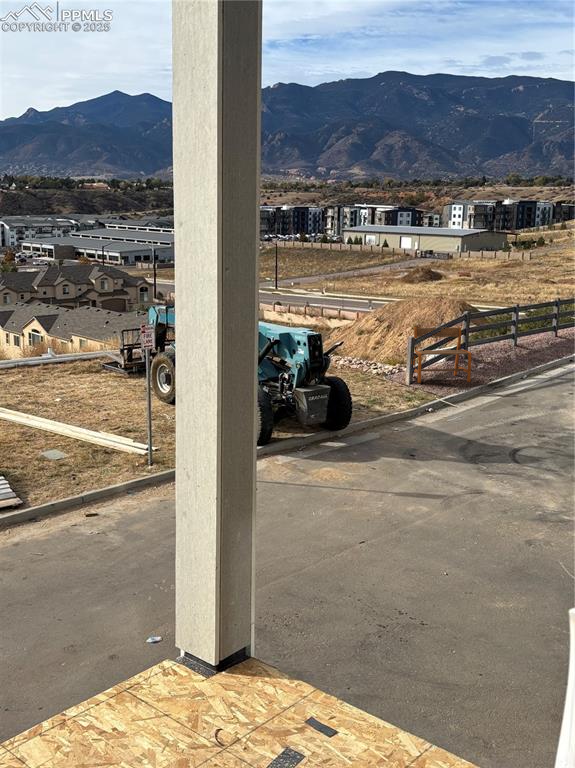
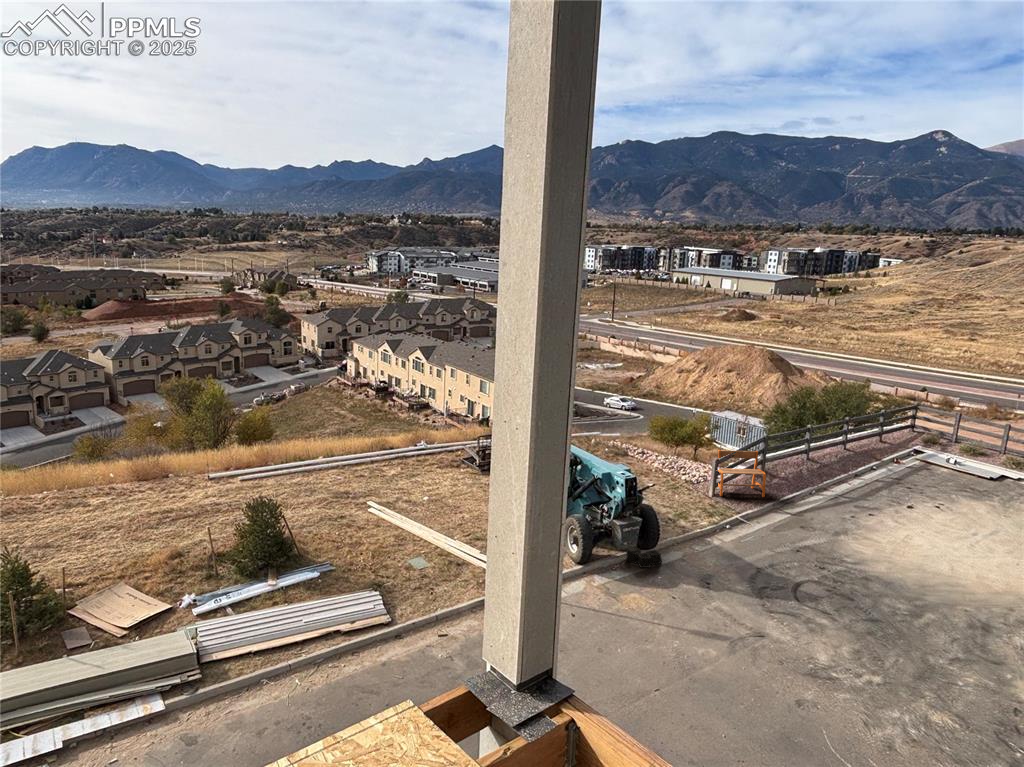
storage bin: none [312,424,357,446] -> present [626,547,662,568]

